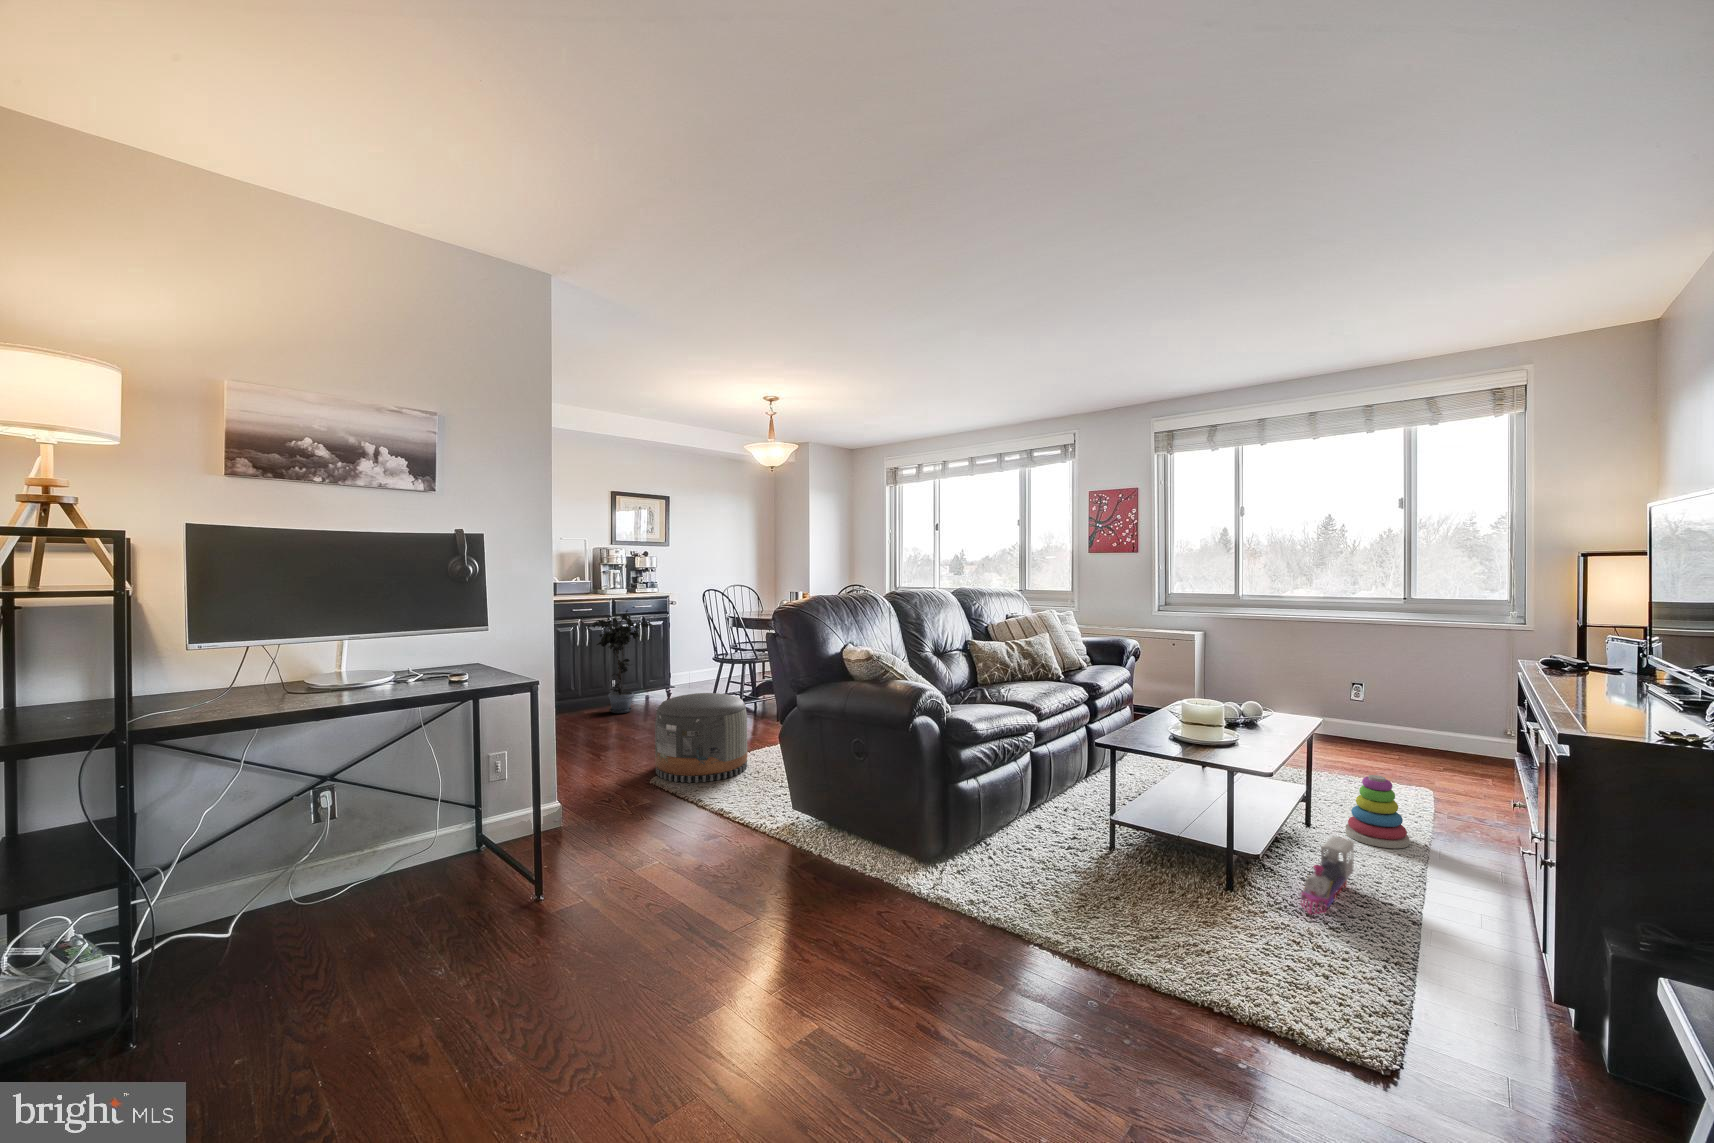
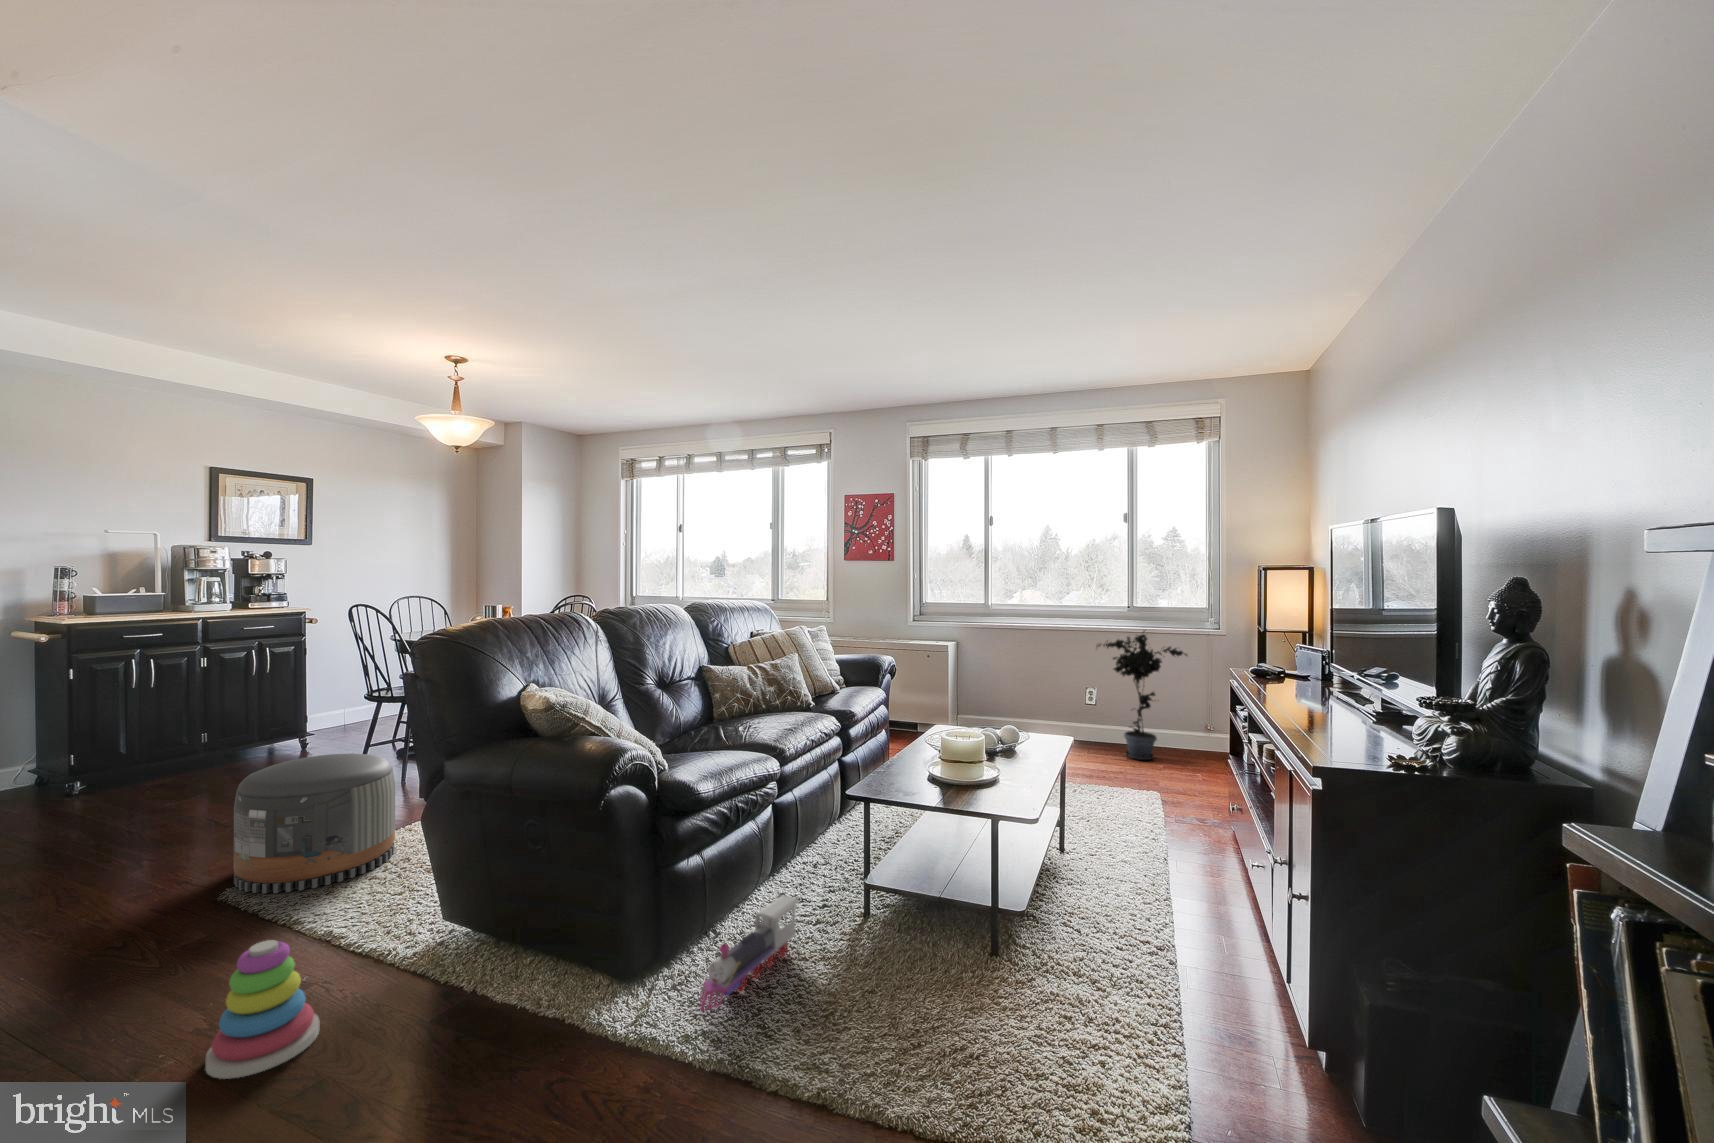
potted plant: present [586,610,656,713] -> present [1098,631,1187,760]
stacking toy: present [1346,775,1409,848] -> present [205,940,320,1079]
toy train: present [1301,837,1354,914] -> present [700,895,799,1011]

